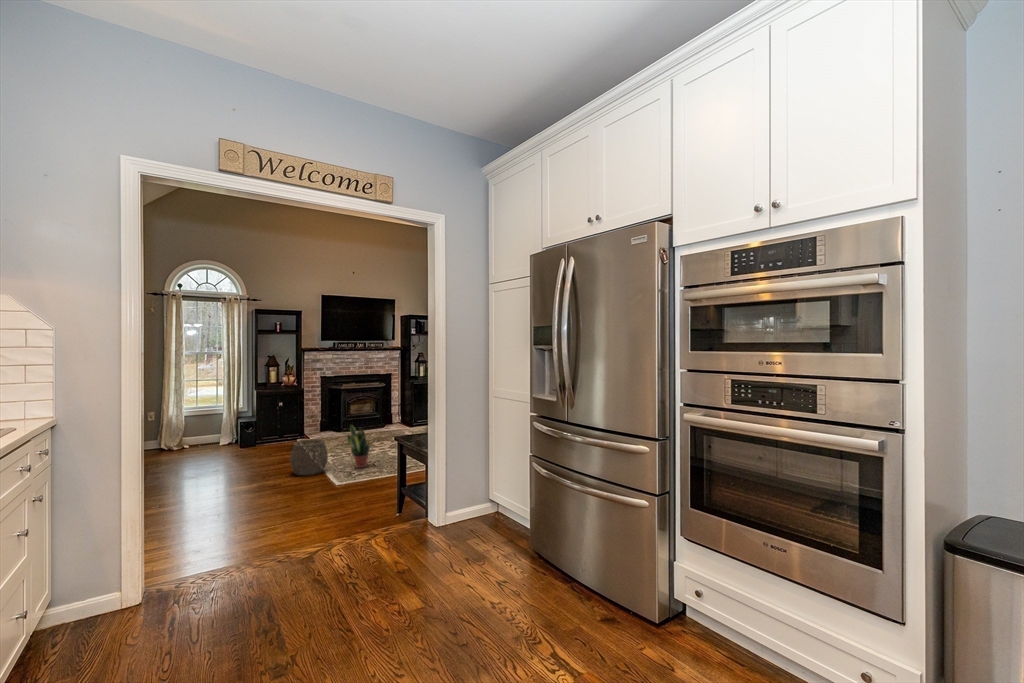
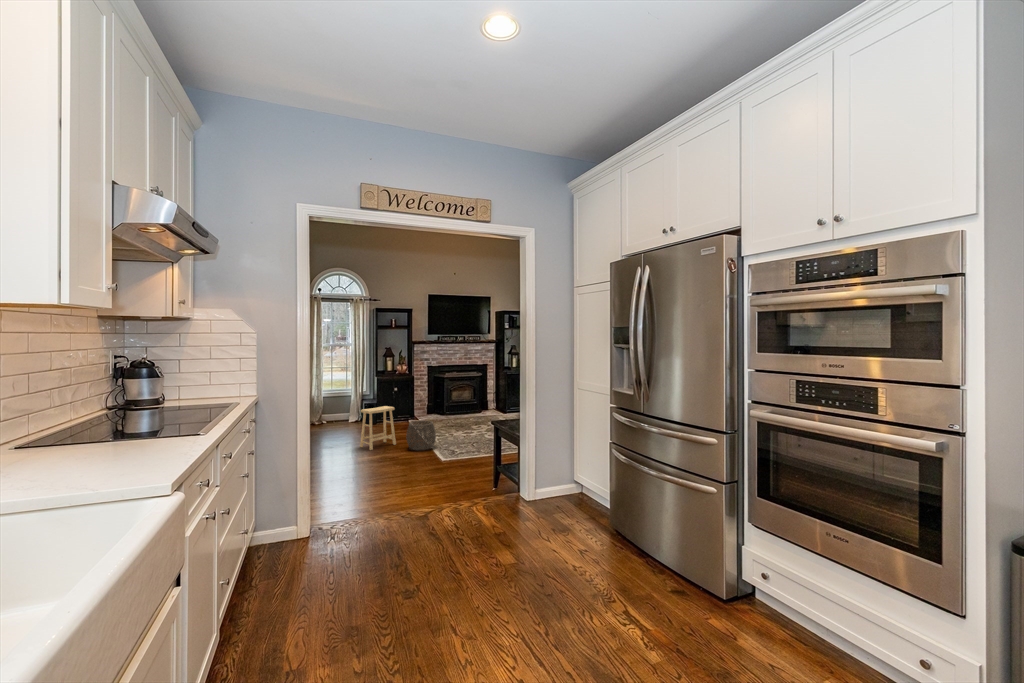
footstool: none [229,423,277,478] -> present [360,406,396,450]
potted plant: present [347,425,376,468] -> none [451,409,475,446]

